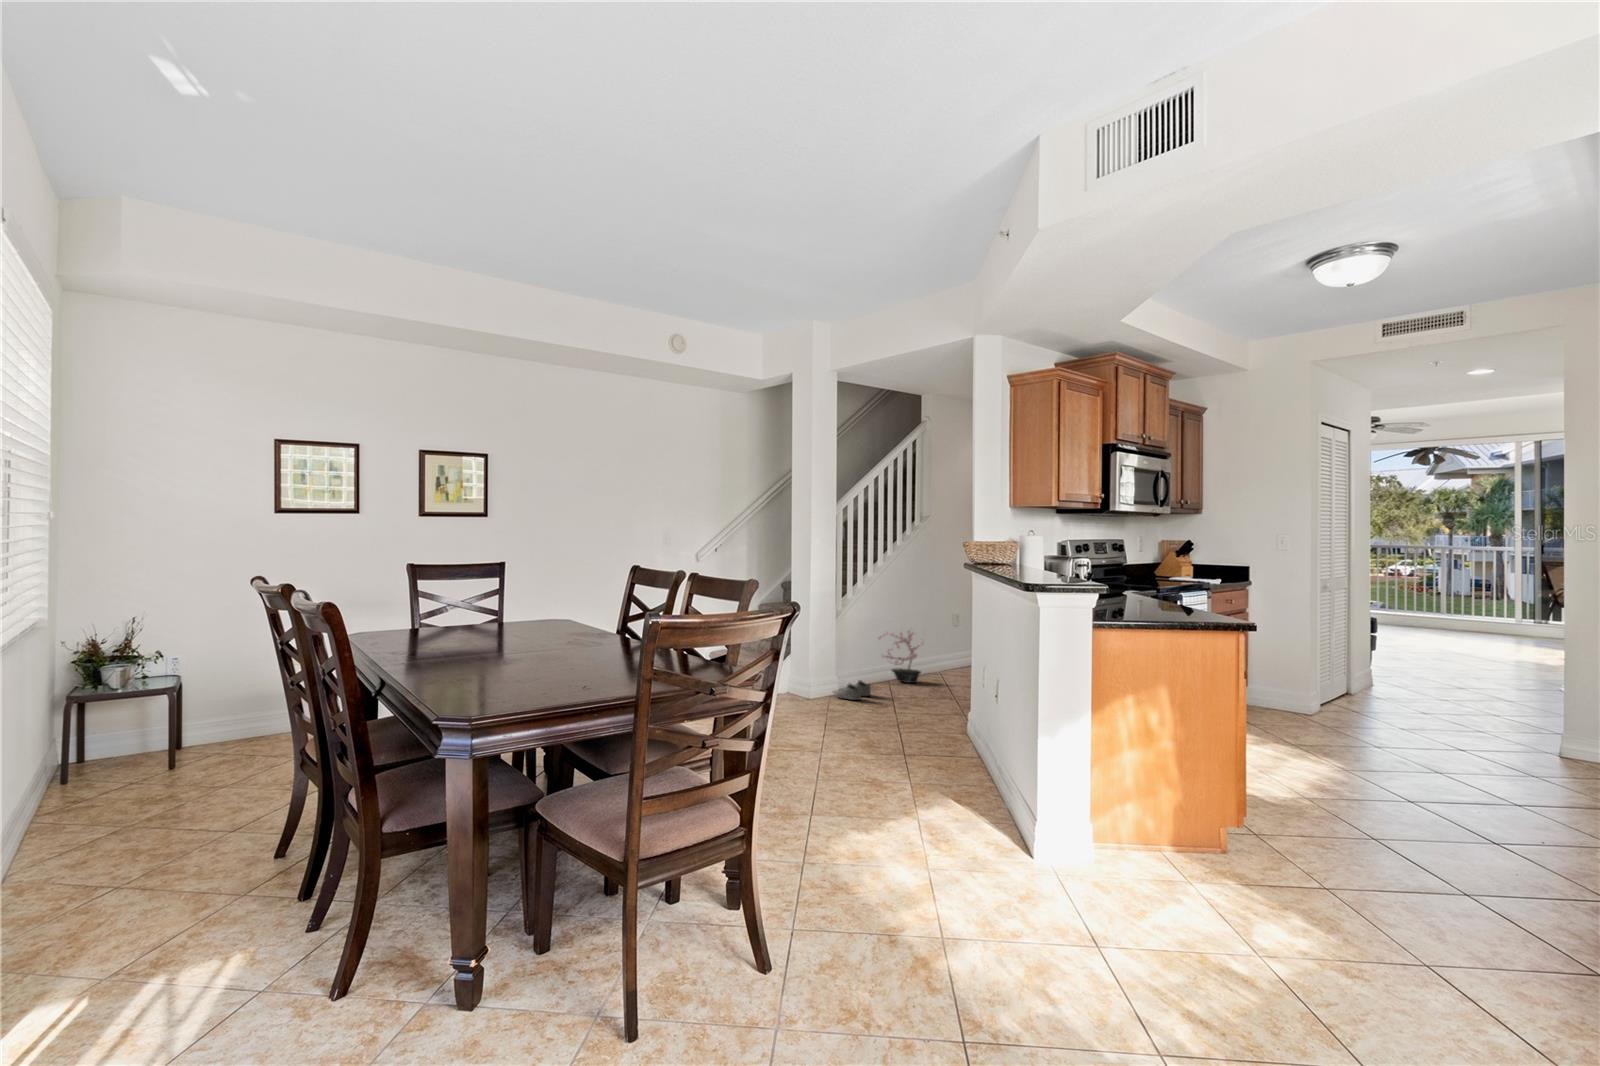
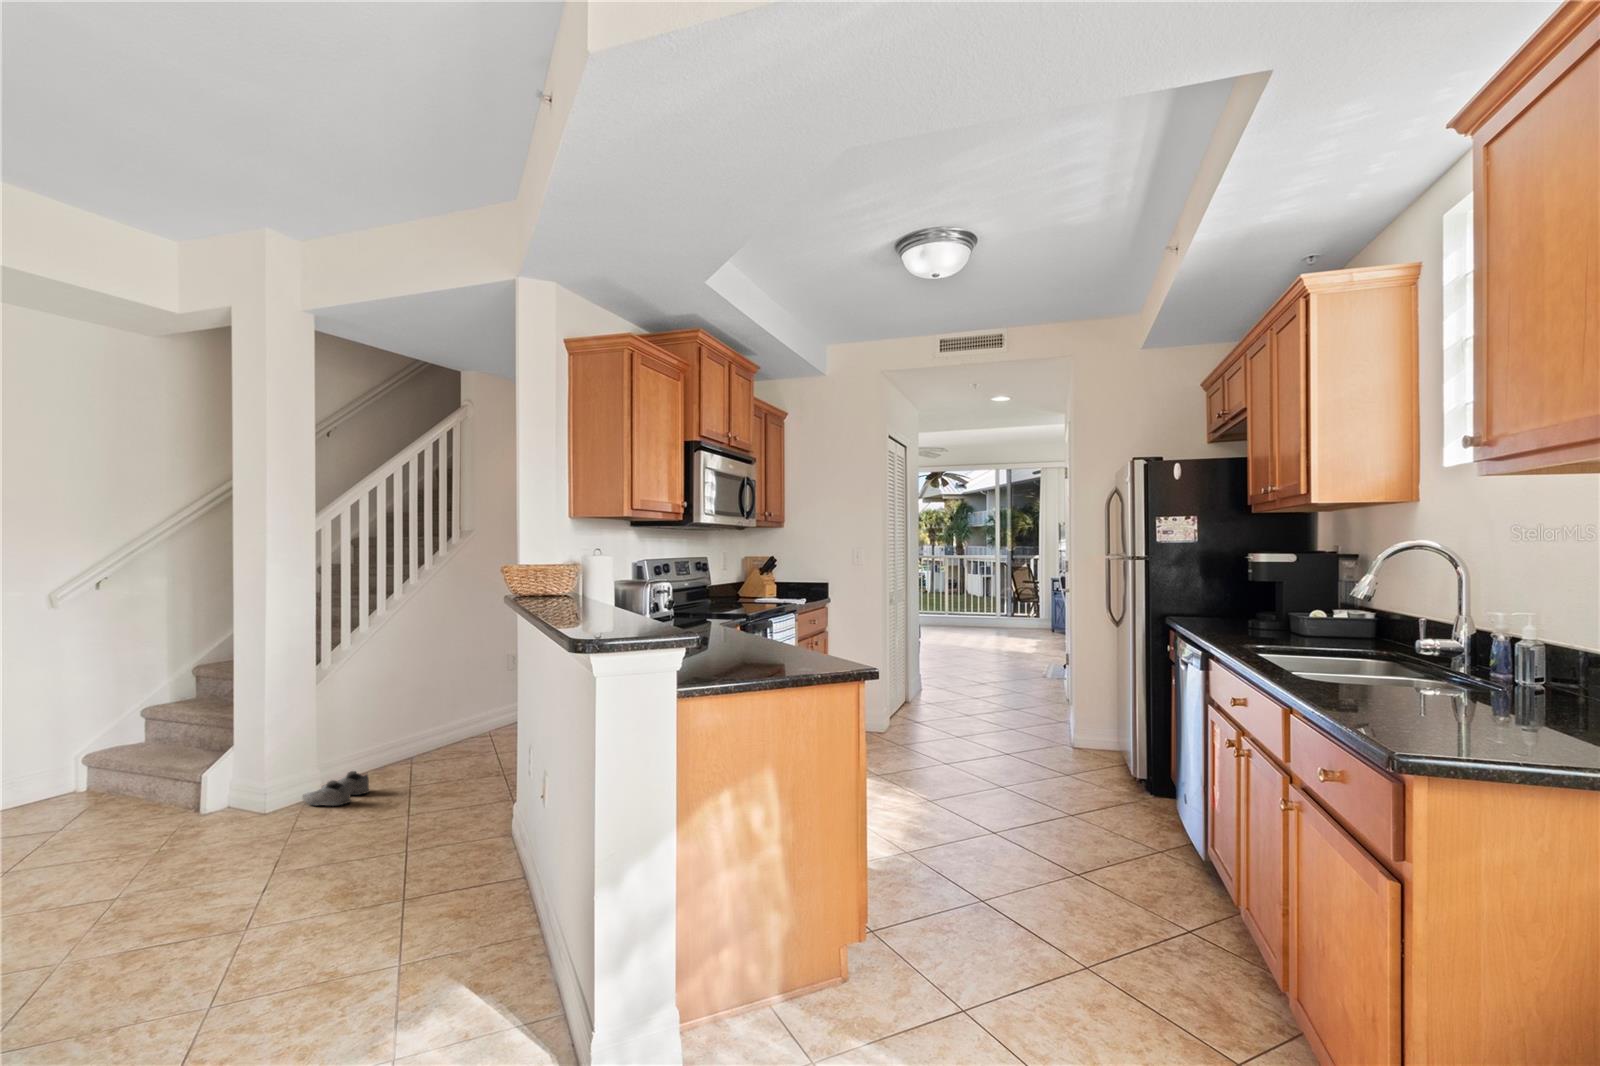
potted plant: present [878,630,923,683] -> none [382,677,461,759]

